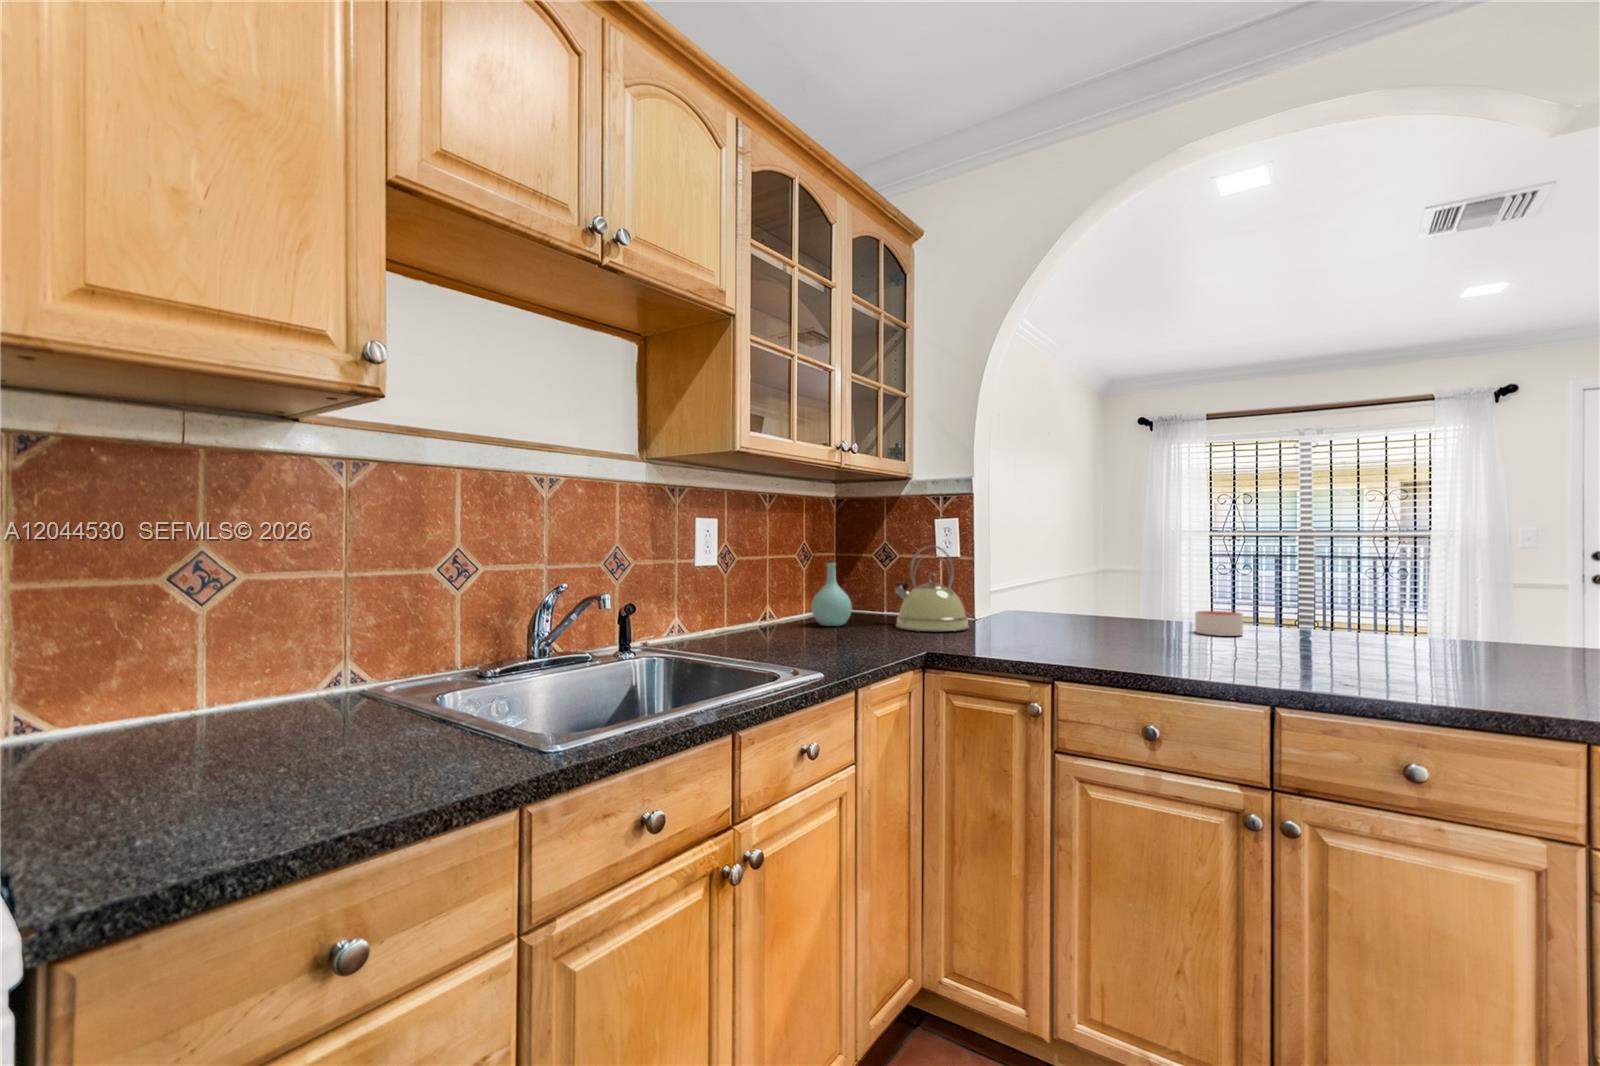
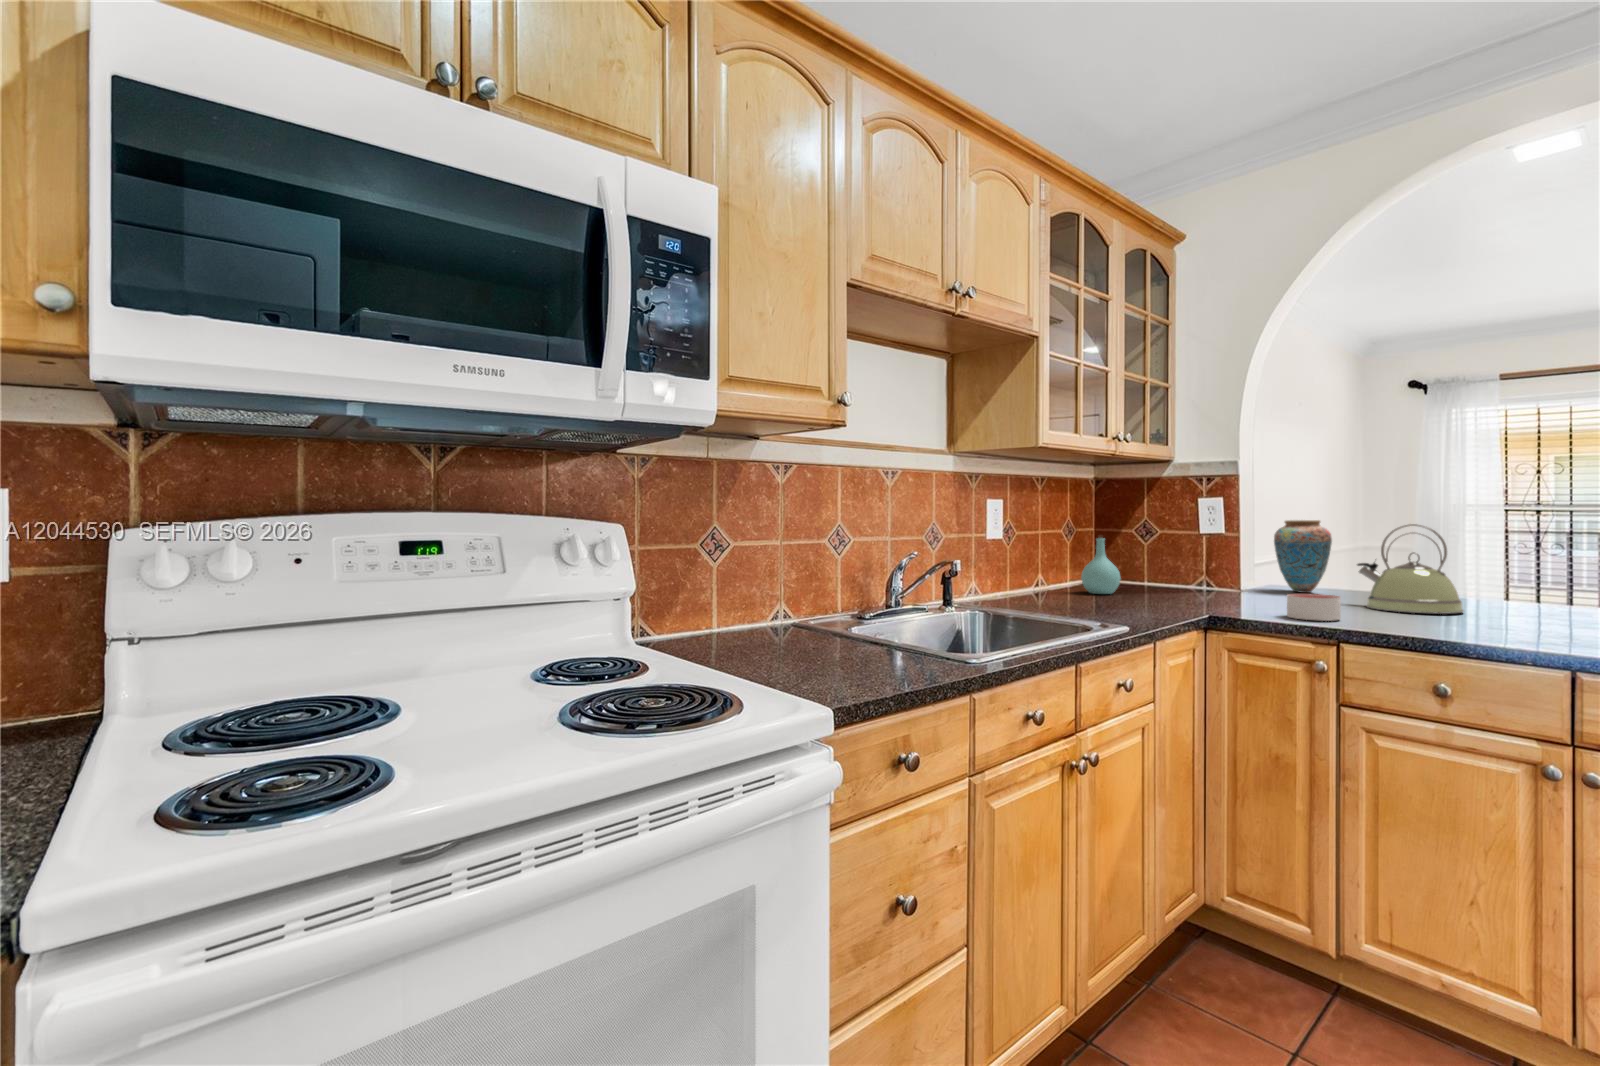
vase: none [1007,544,1059,619] -> present [1274,520,1332,593]
kettle: present [894,545,969,631] -> present [1357,524,1464,614]
candle: present [1195,611,1243,636] -> present [1287,594,1341,621]

